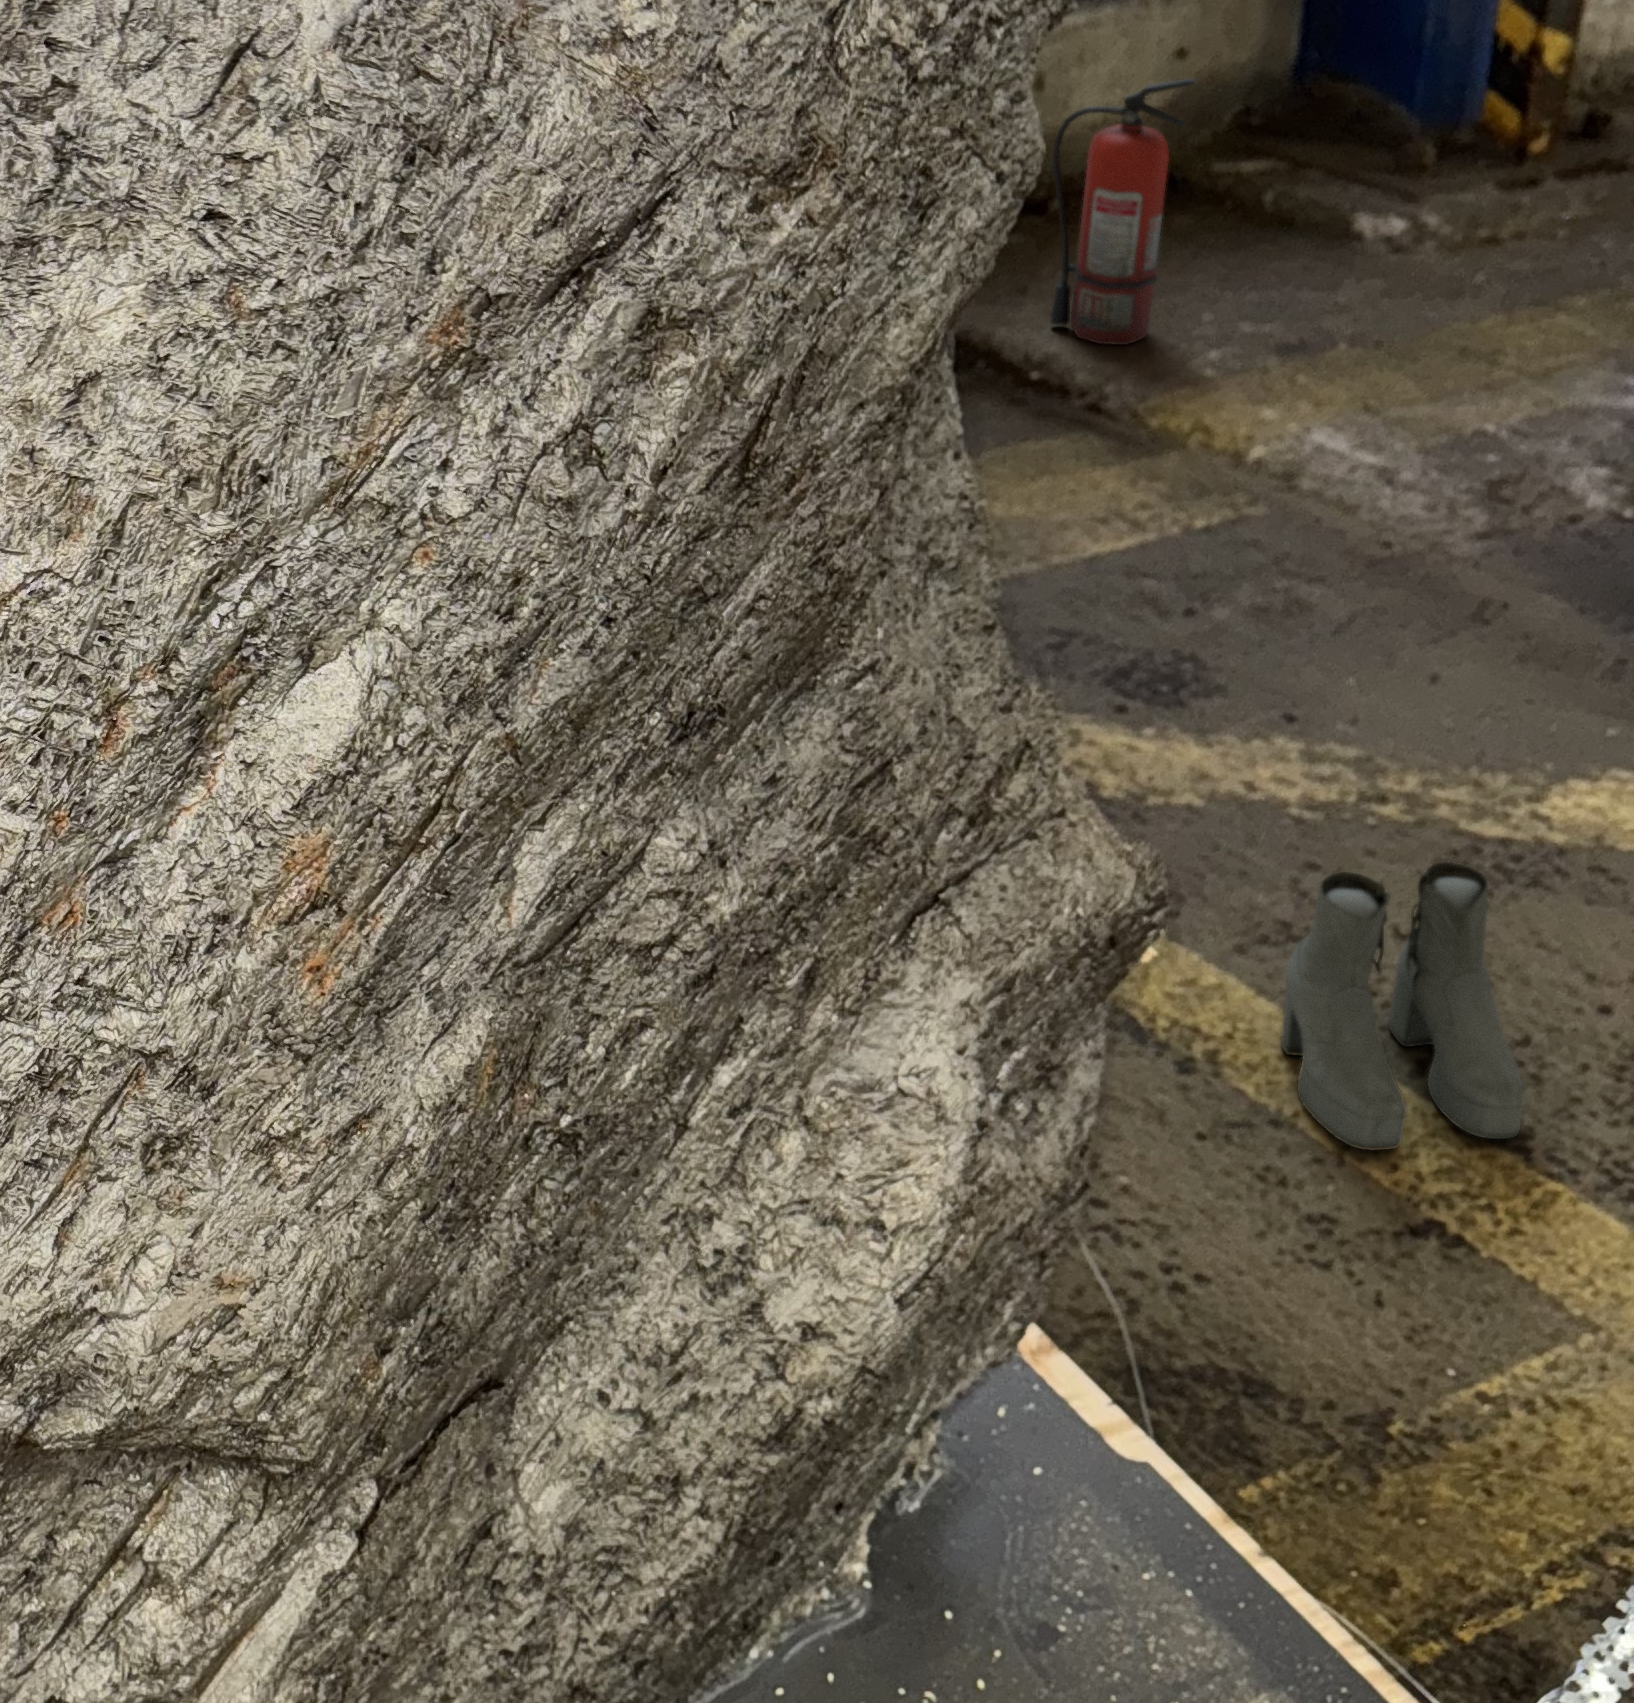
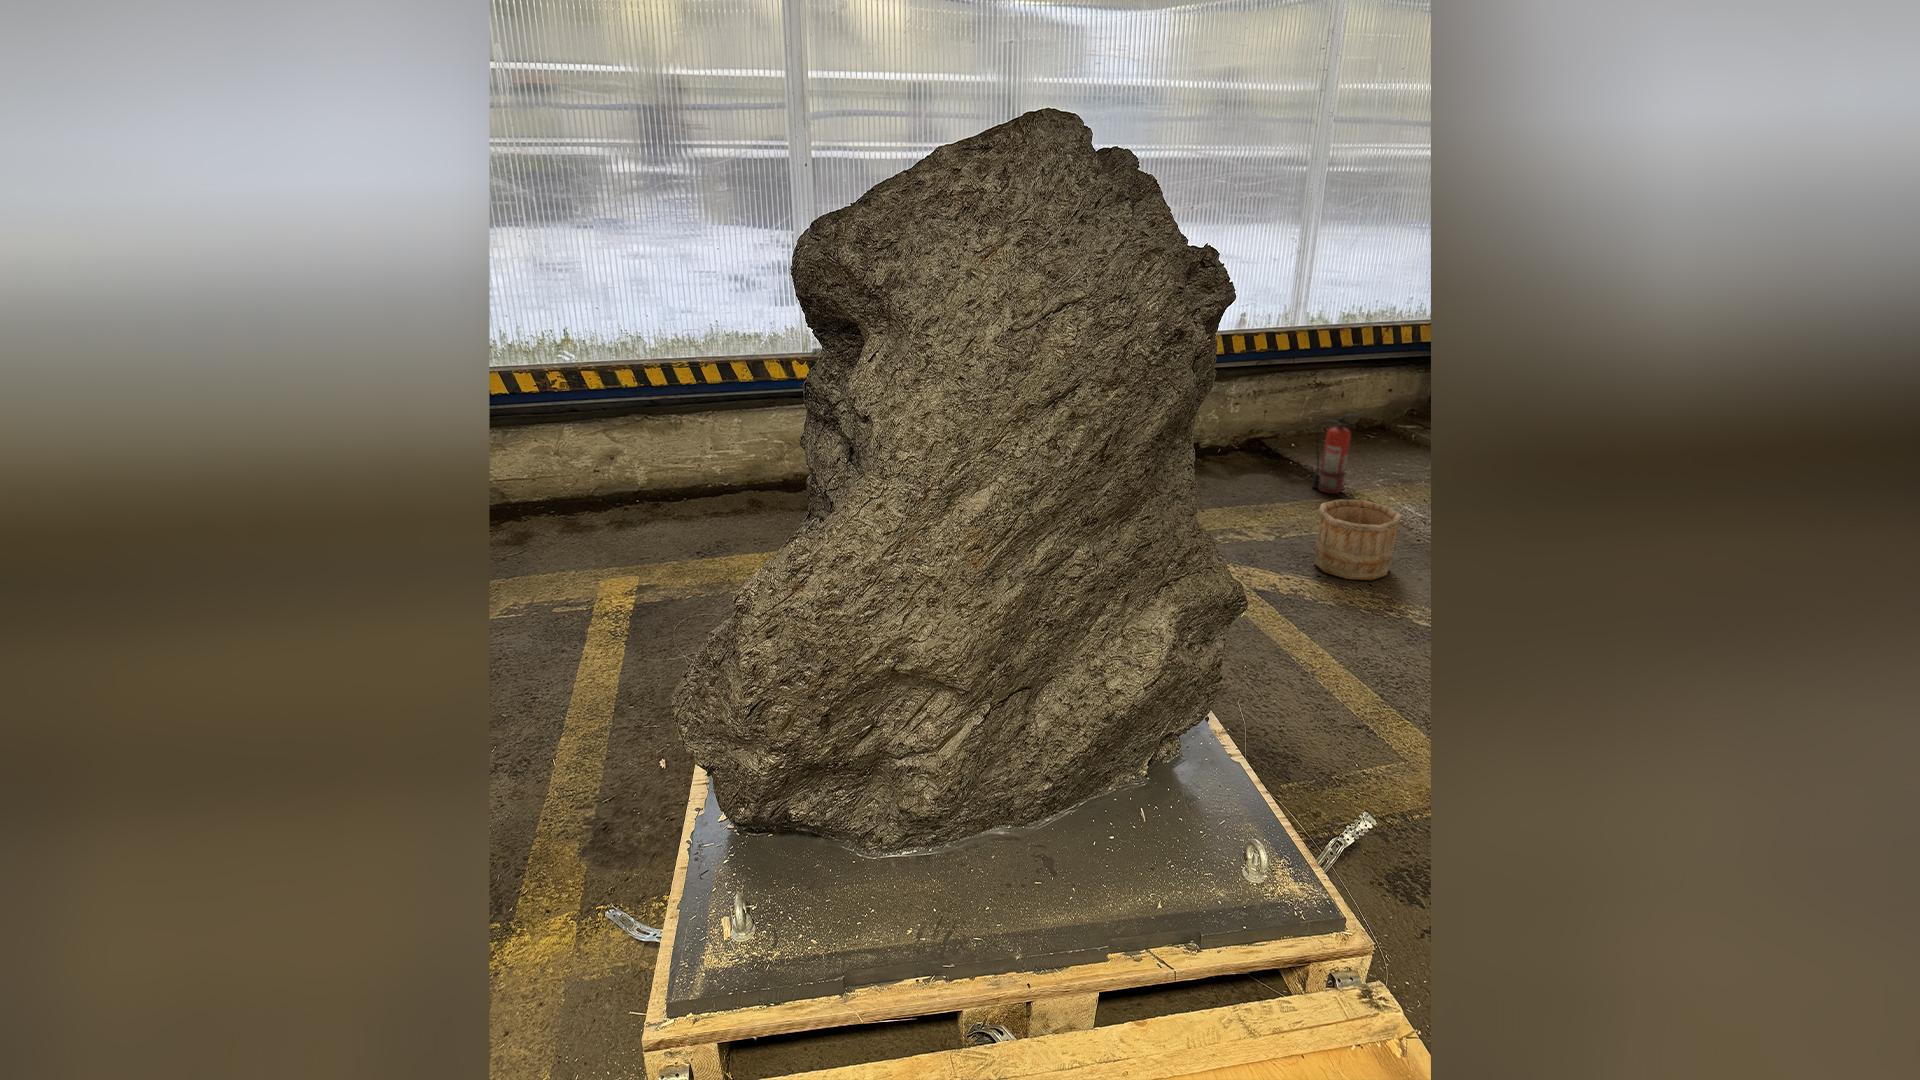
wooden bucket: none [1134,373,1408,644] -> present [1315,499,1401,580]
boots: present [1281,862,1524,1150] -> none [1322,633,1388,714]

